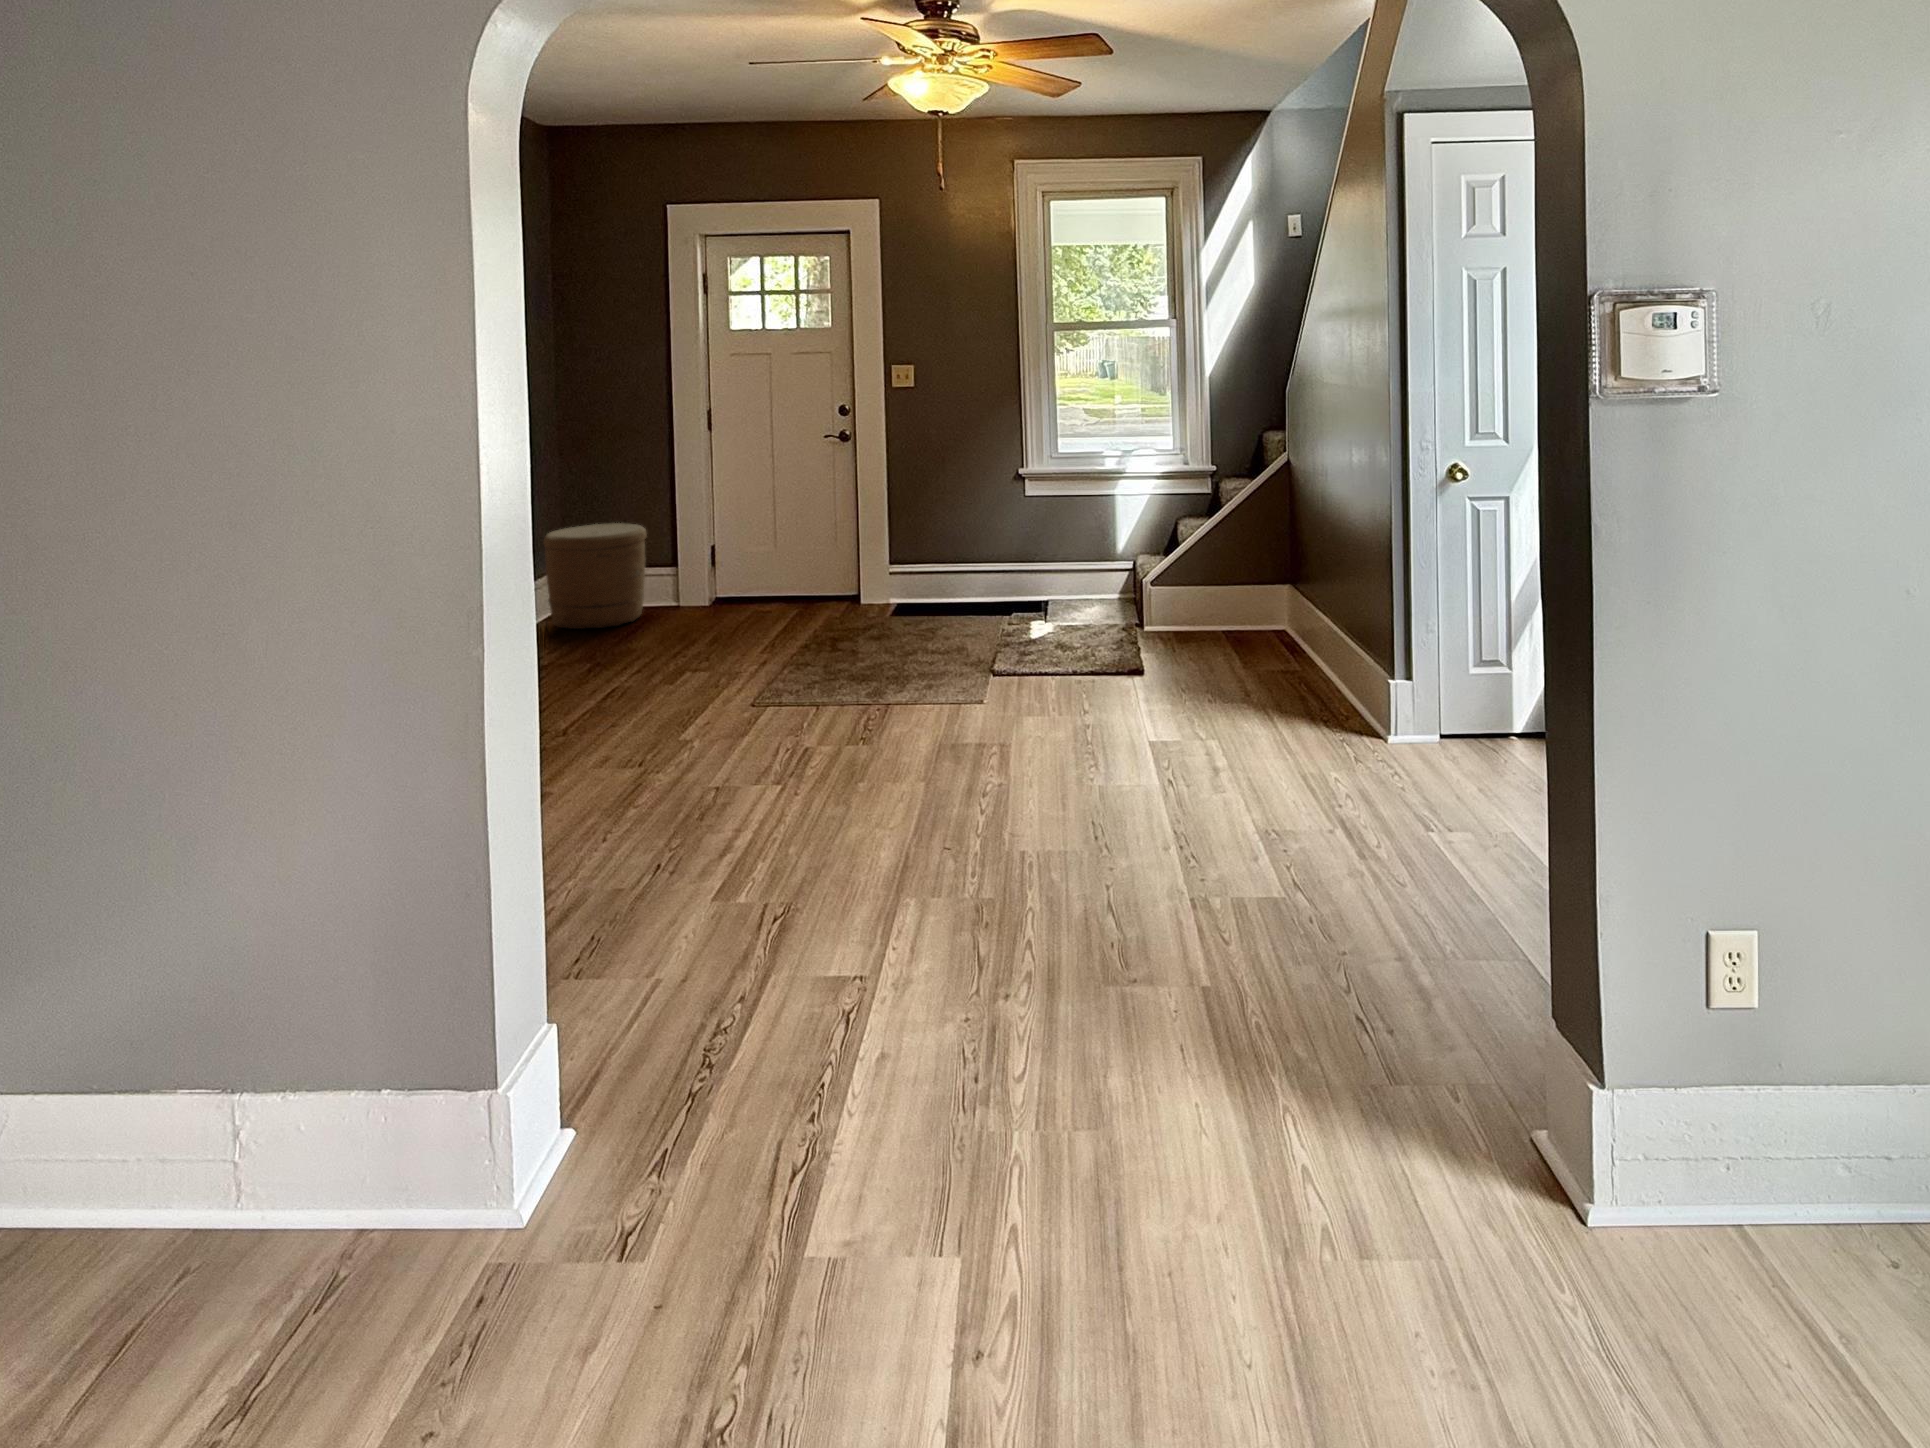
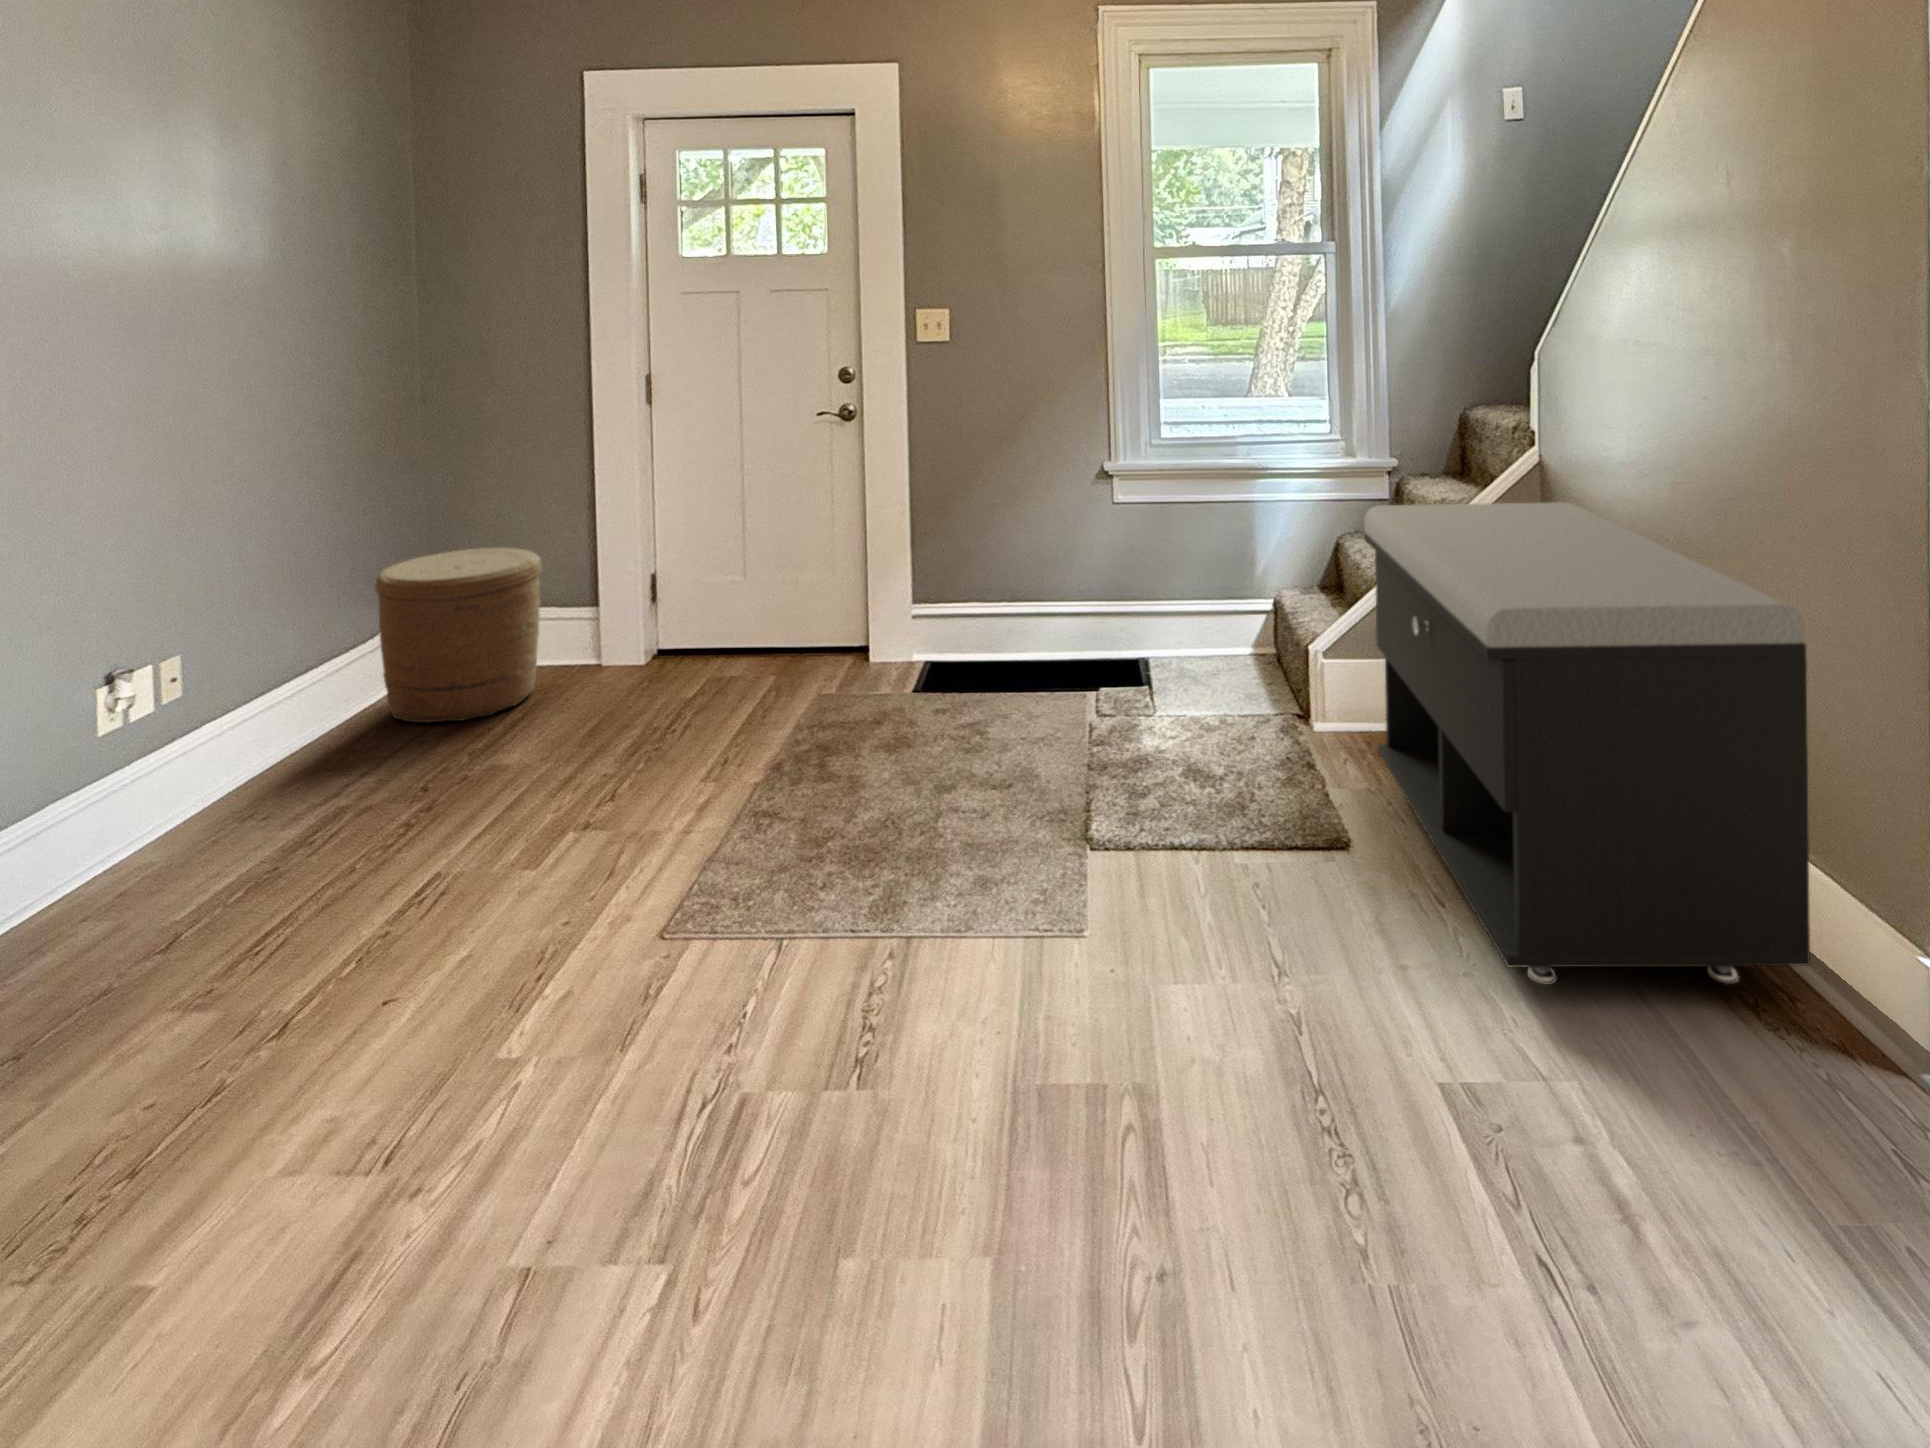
storage bench: none [1162,480,1355,718] -> present [1364,502,1810,985]

